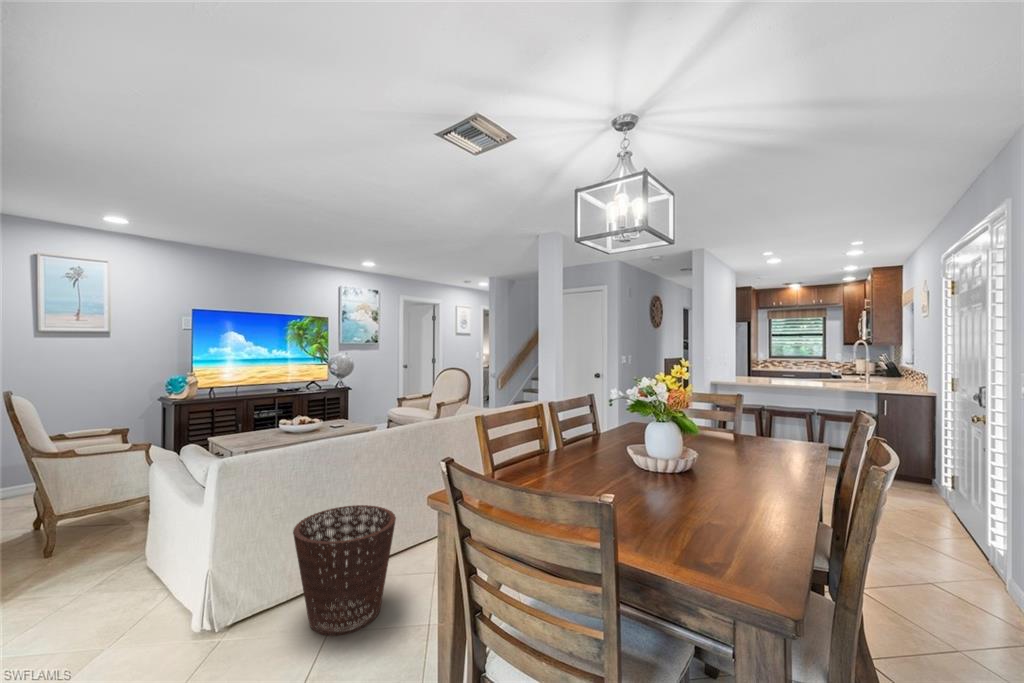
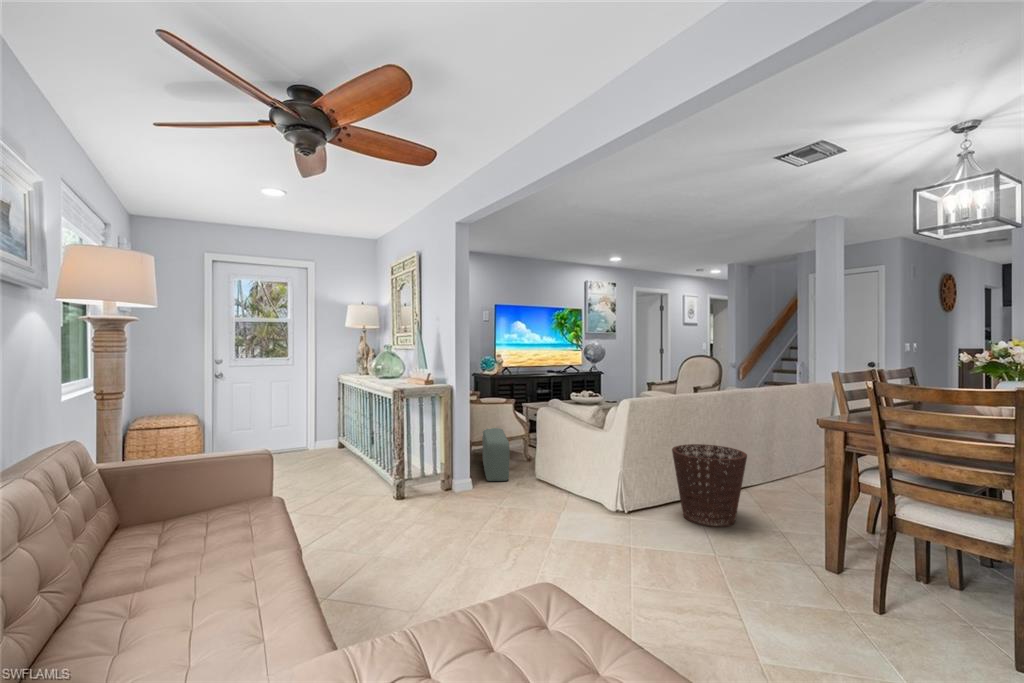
pouf: none [45,487,128,583] -> present [482,428,510,481]

